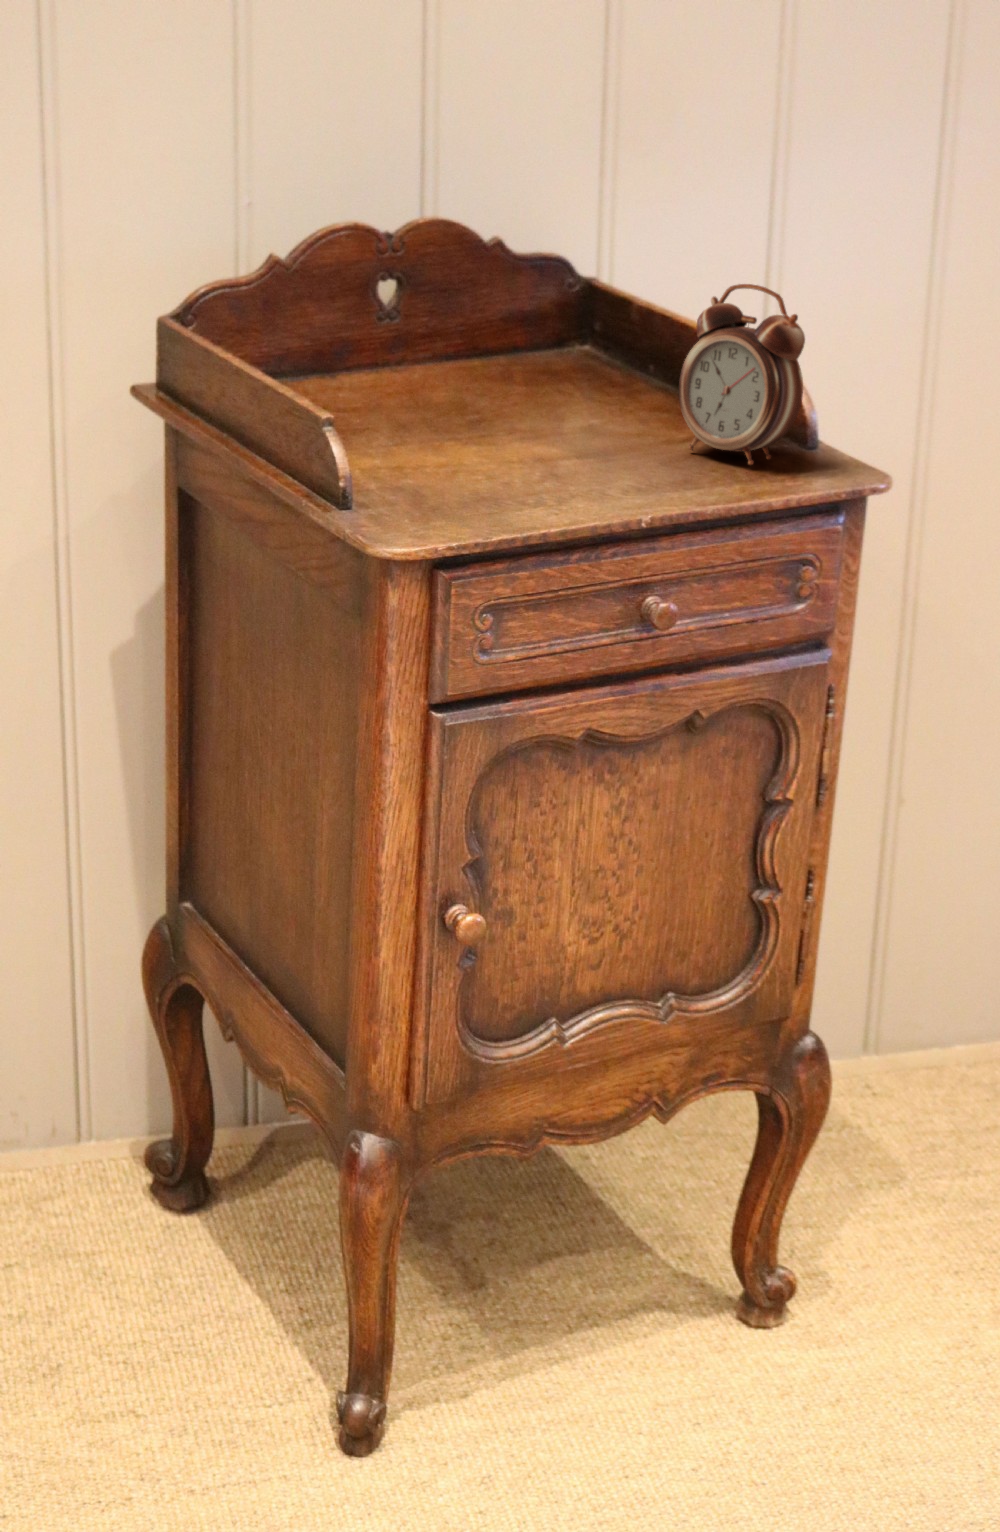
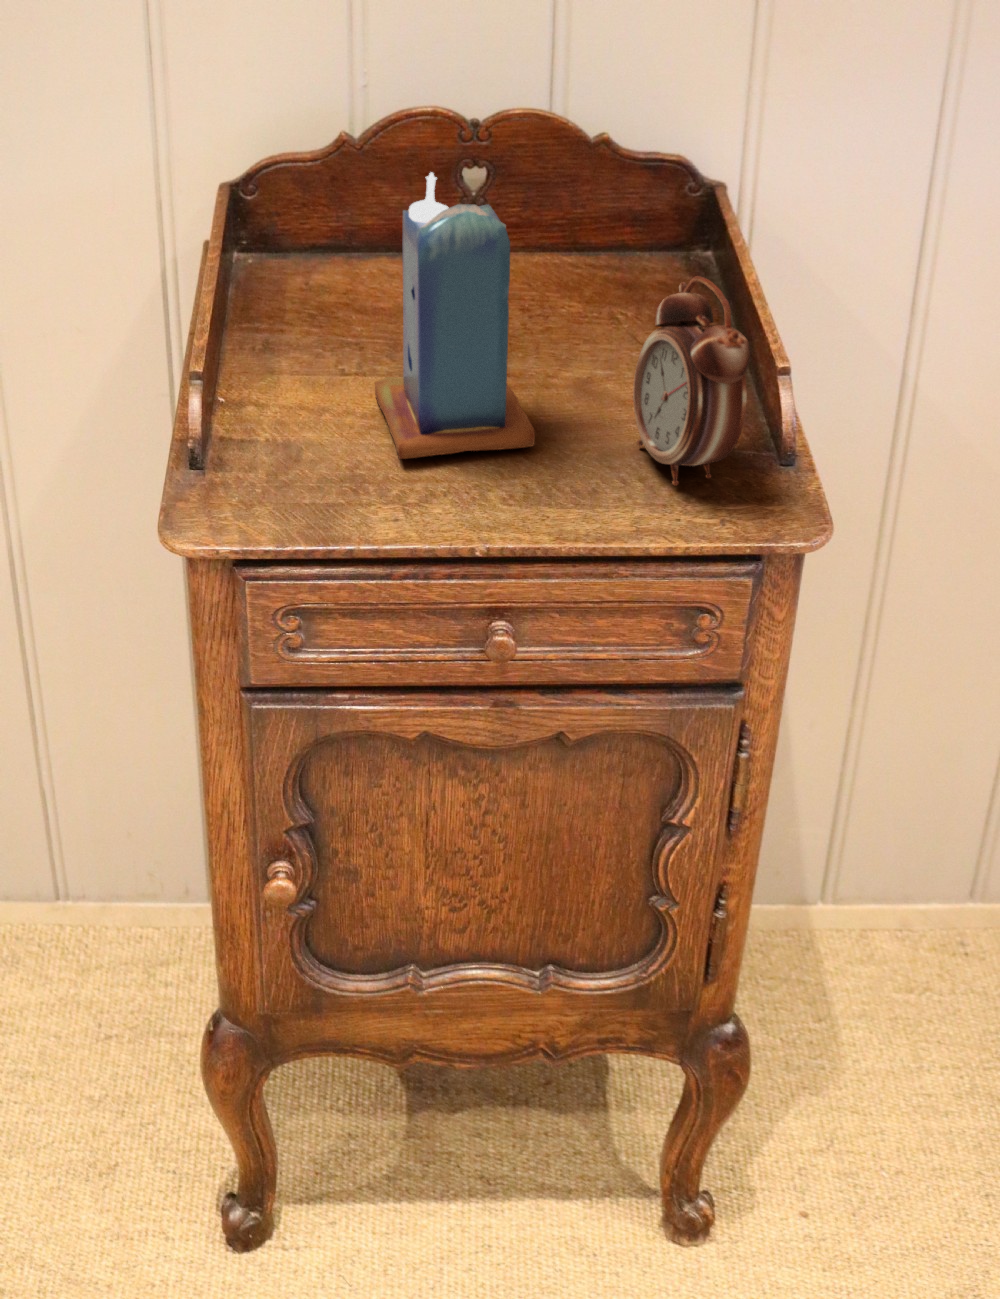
candle: none [433,220,613,477] -> present [375,172,535,459]

